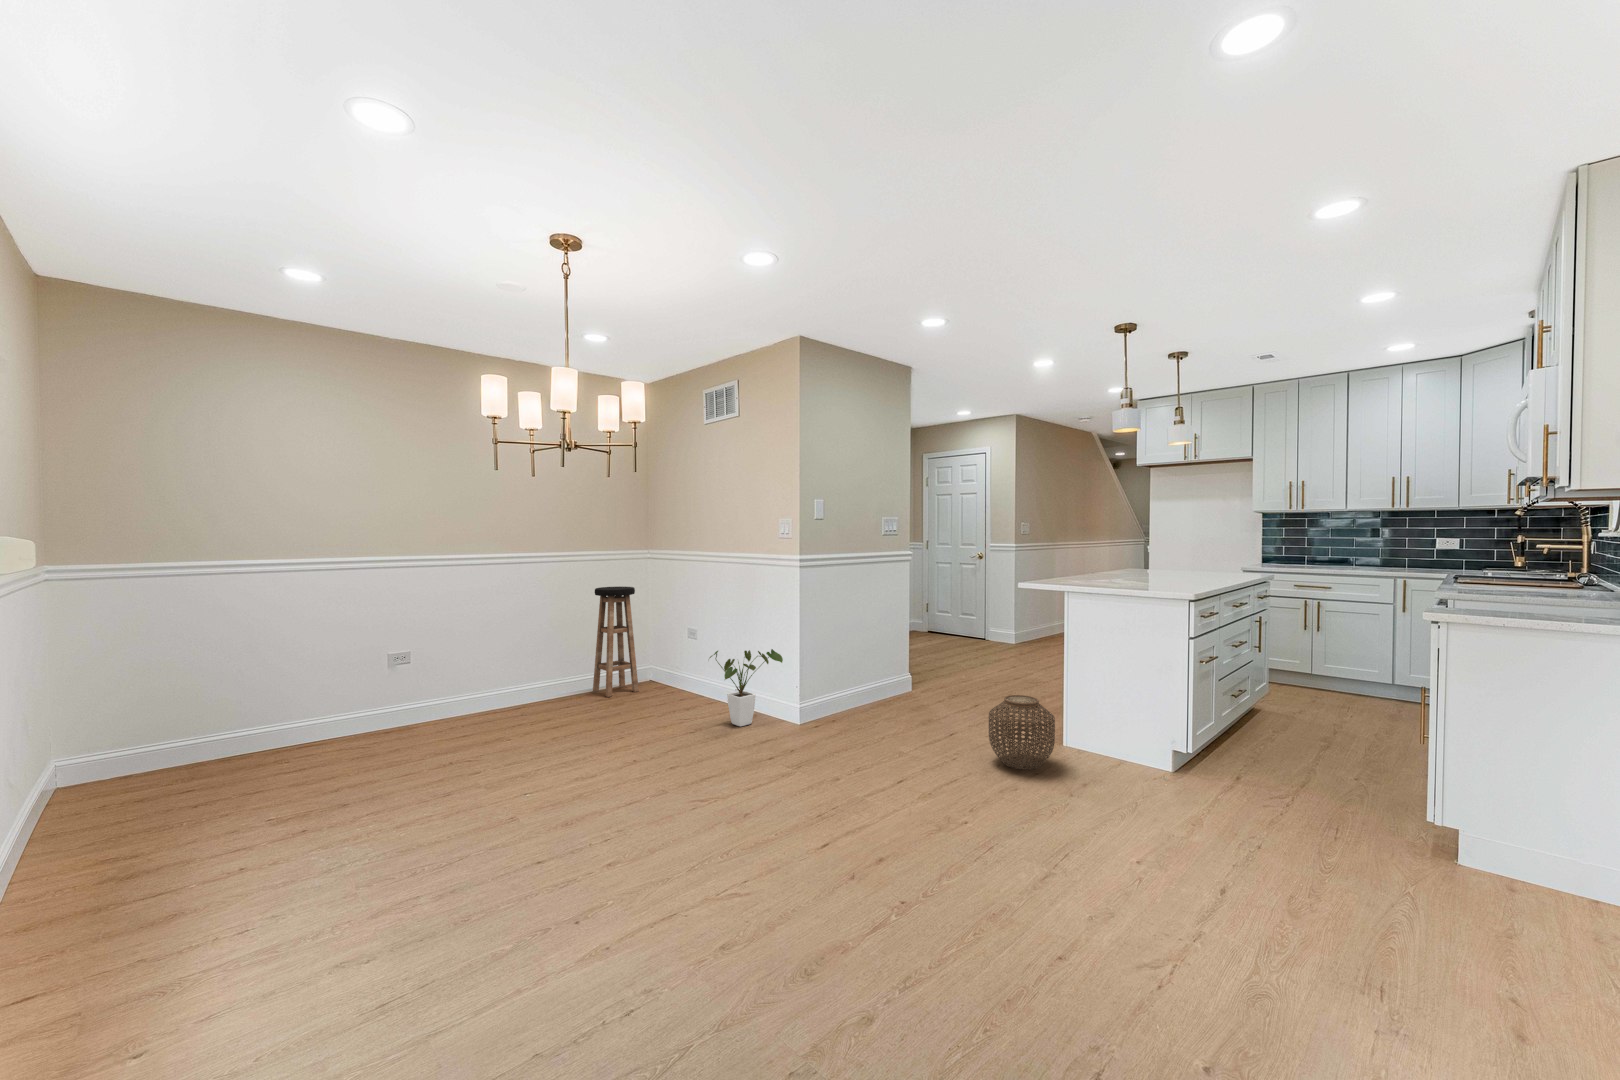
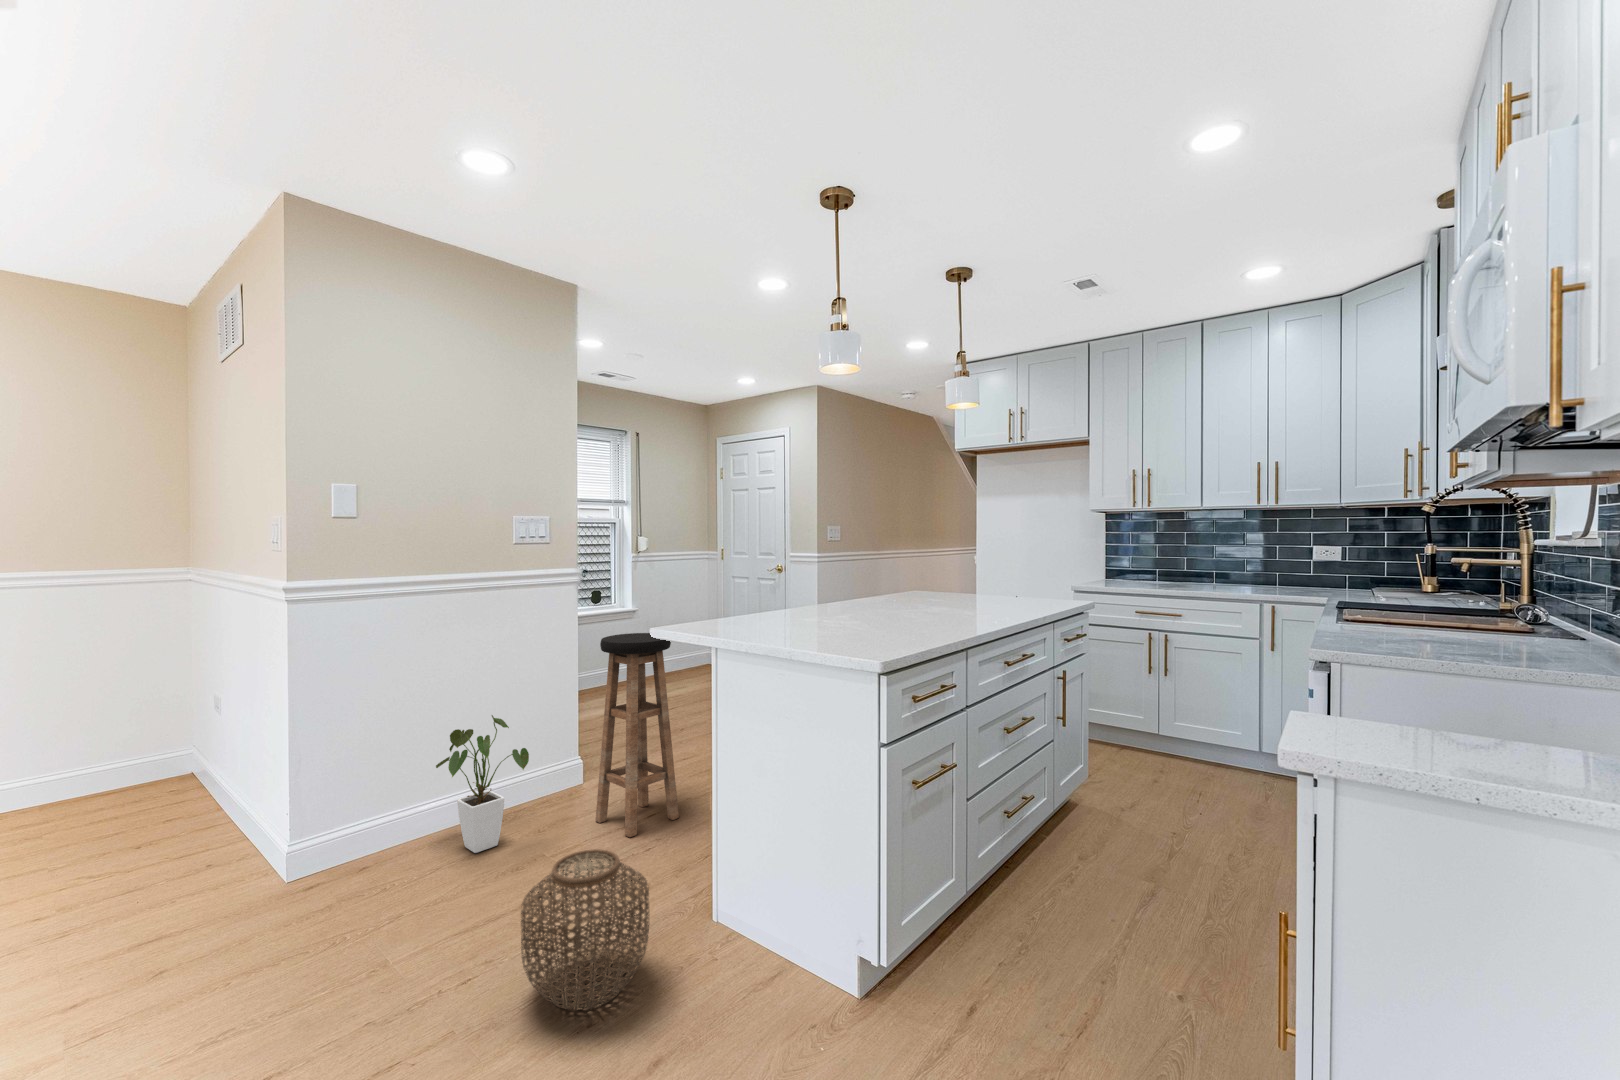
bar stool: present [593,586,639,697] -> present [596,633,679,837]
house plant: present [710,649,783,727] -> present [436,715,529,853]

